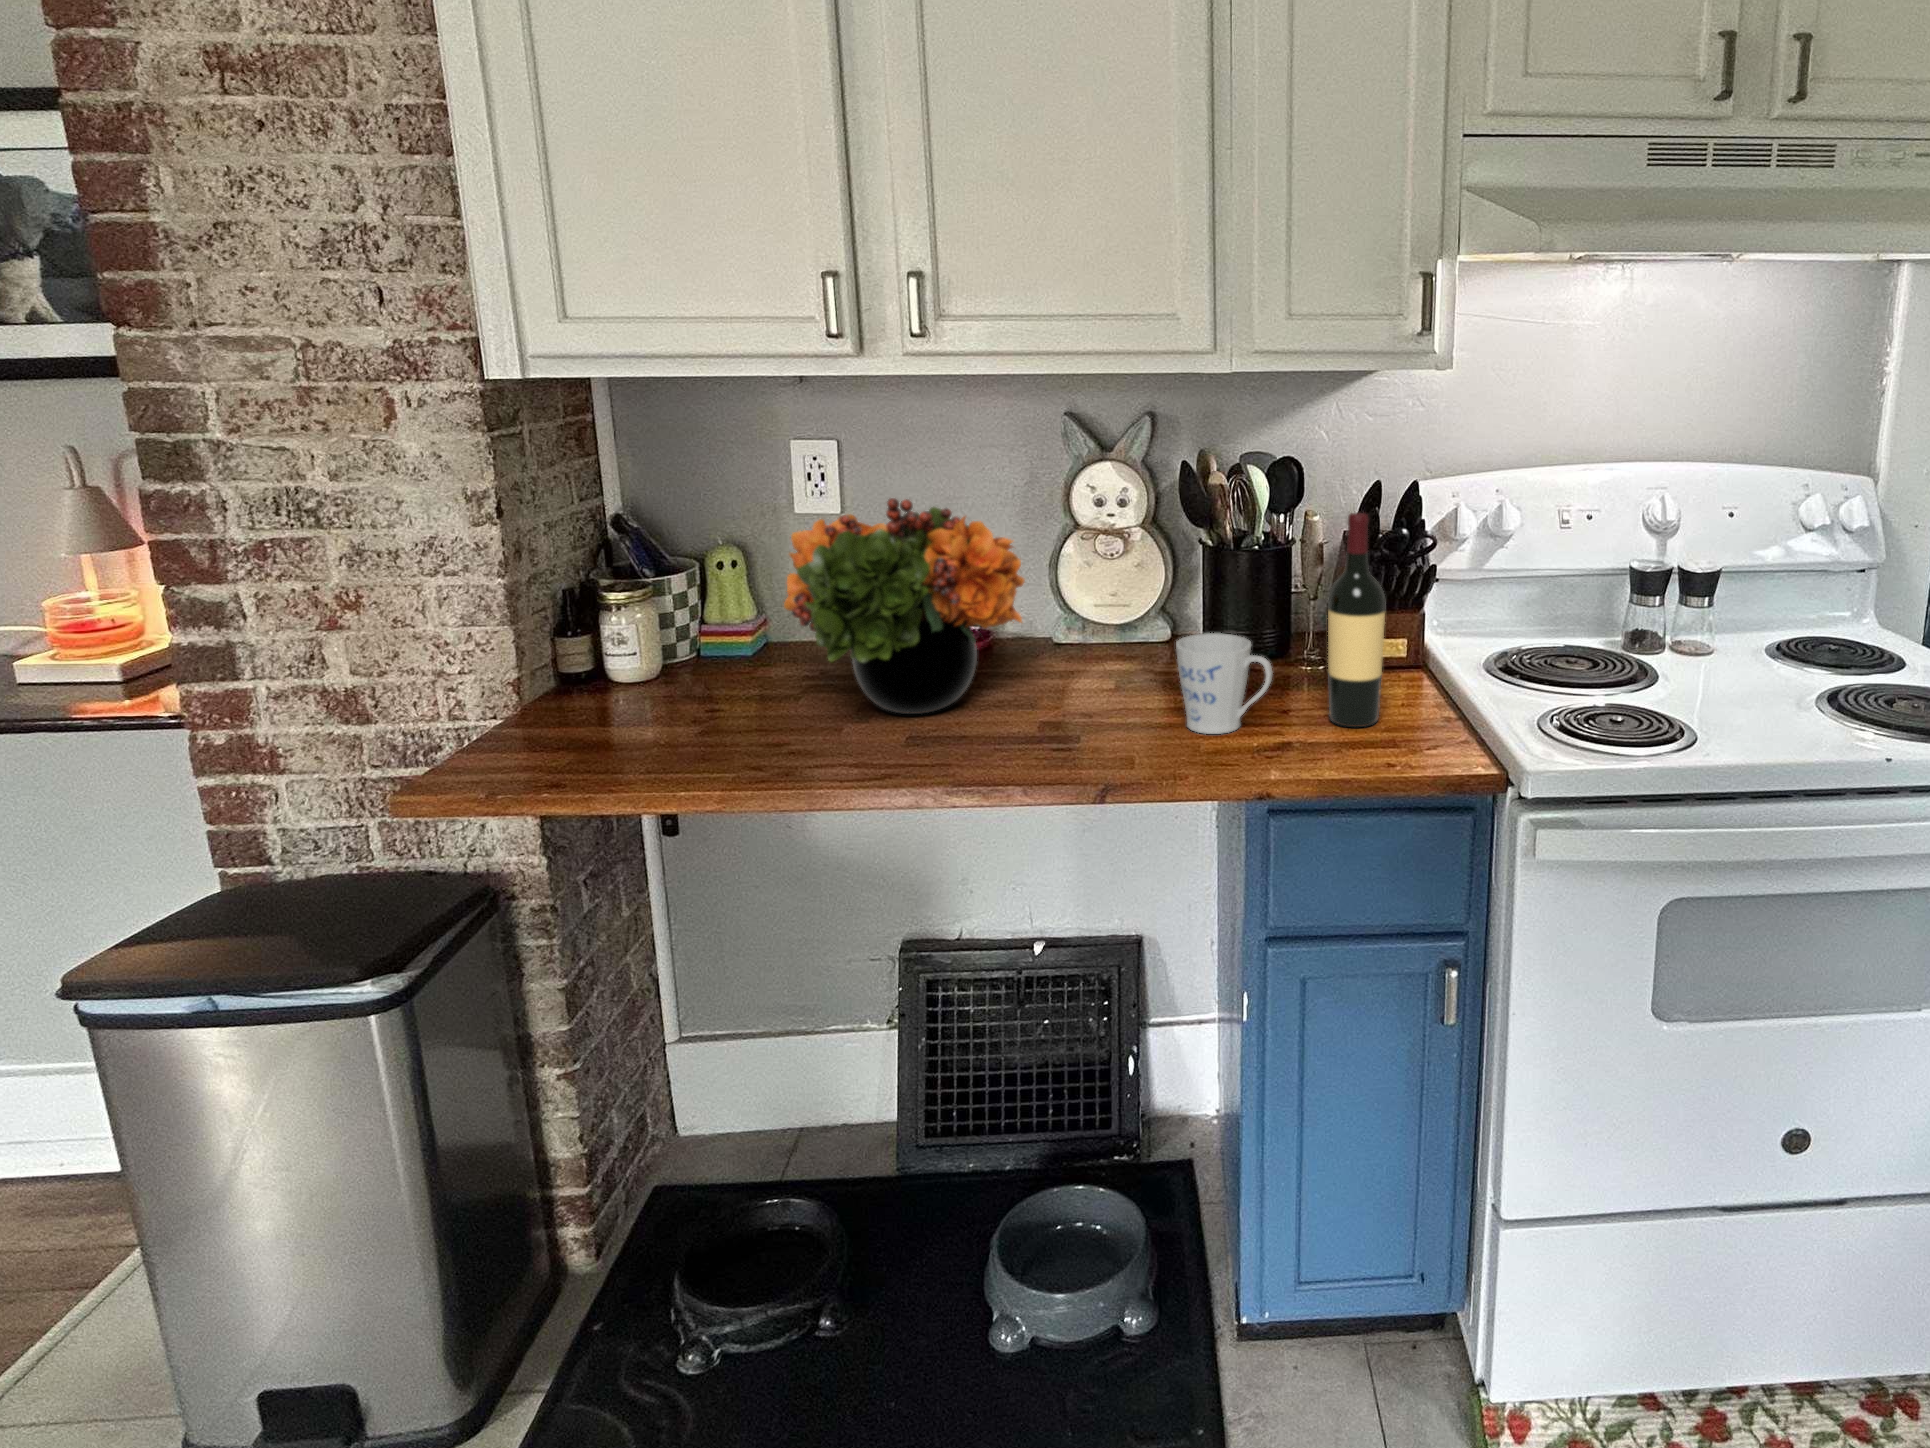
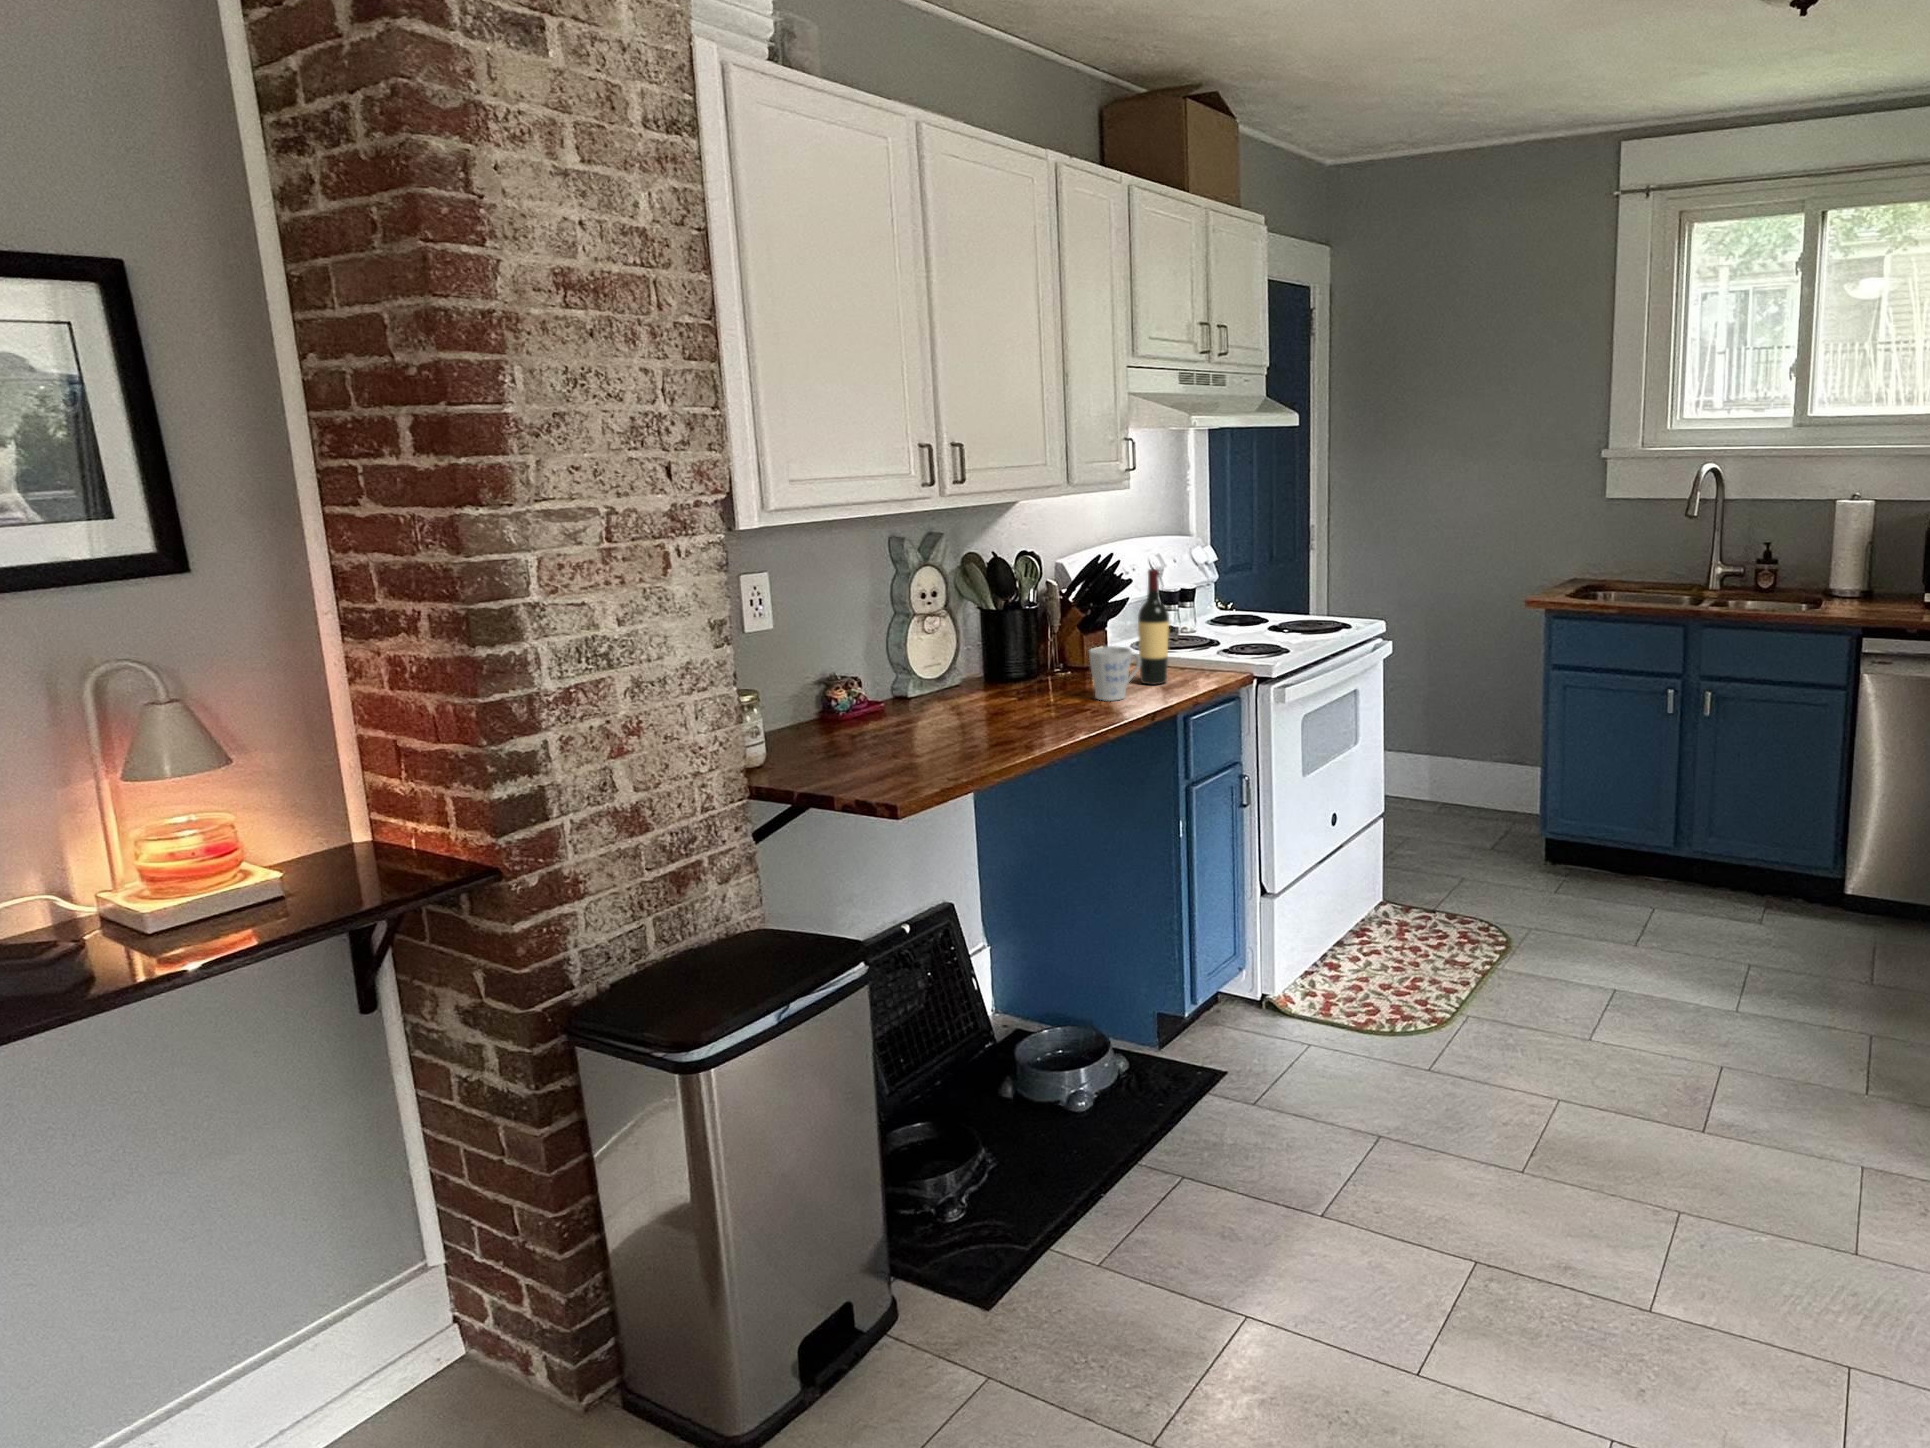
flower arrangement: present [784,498,1025,714] -> none [867,592,1016,733]

